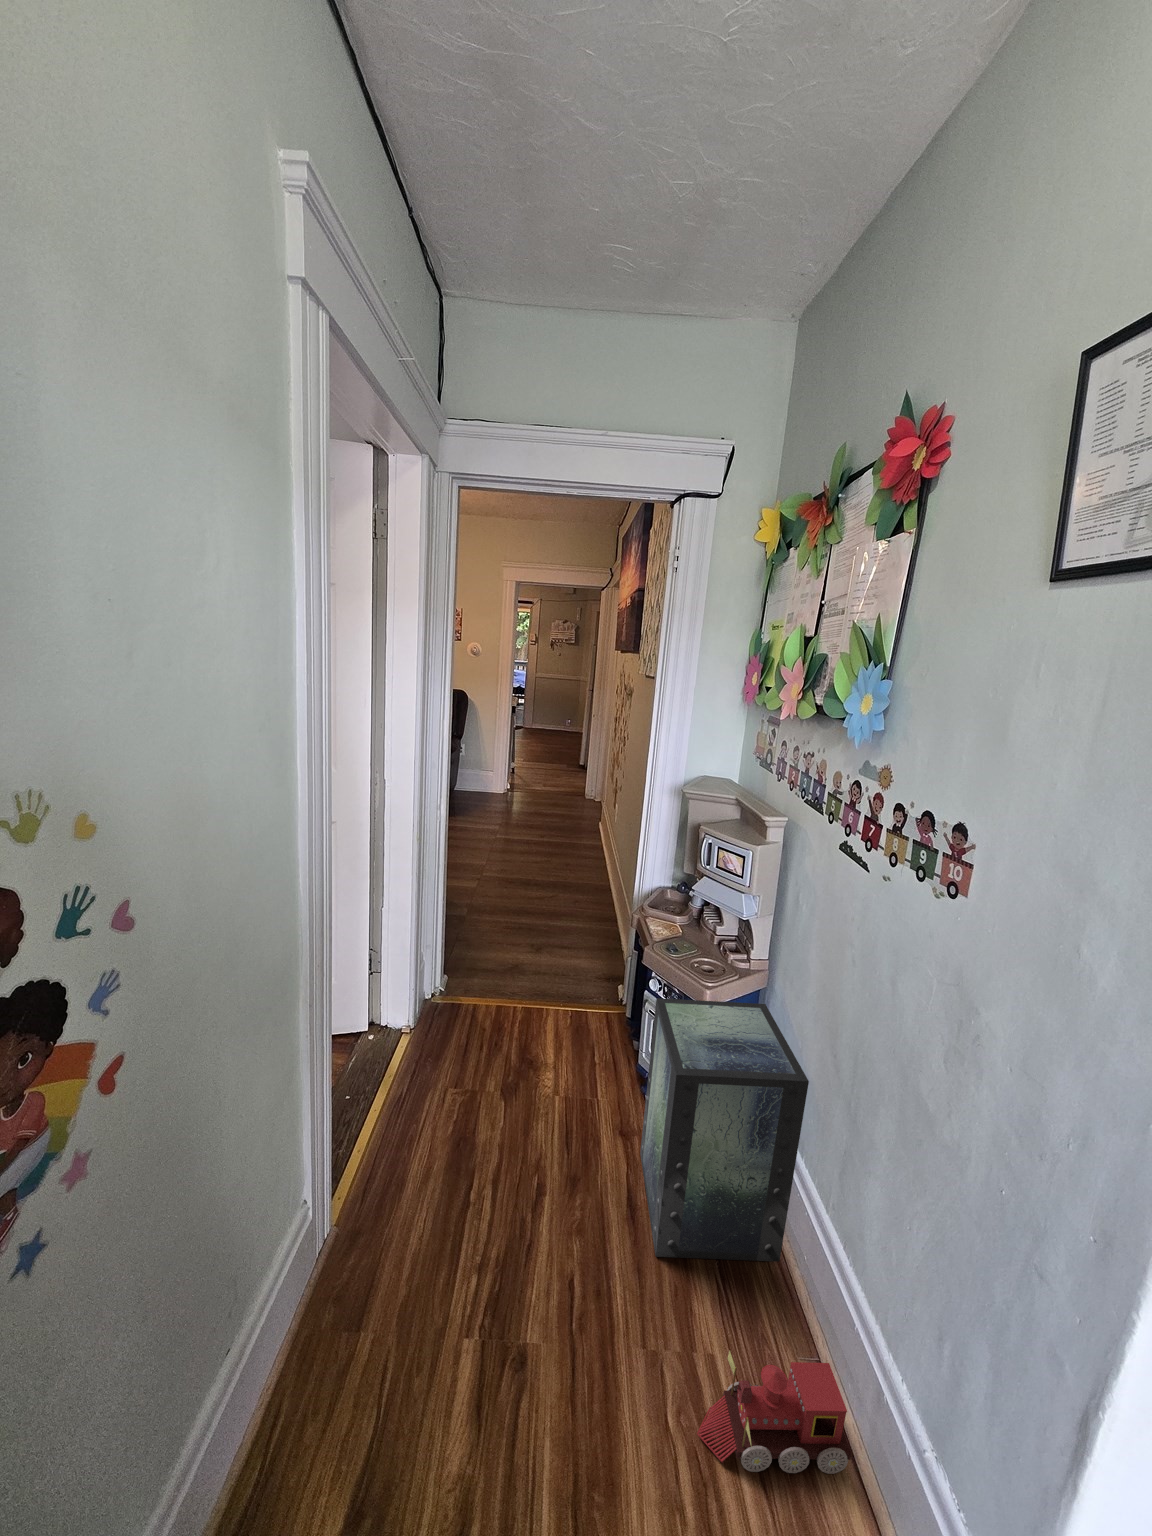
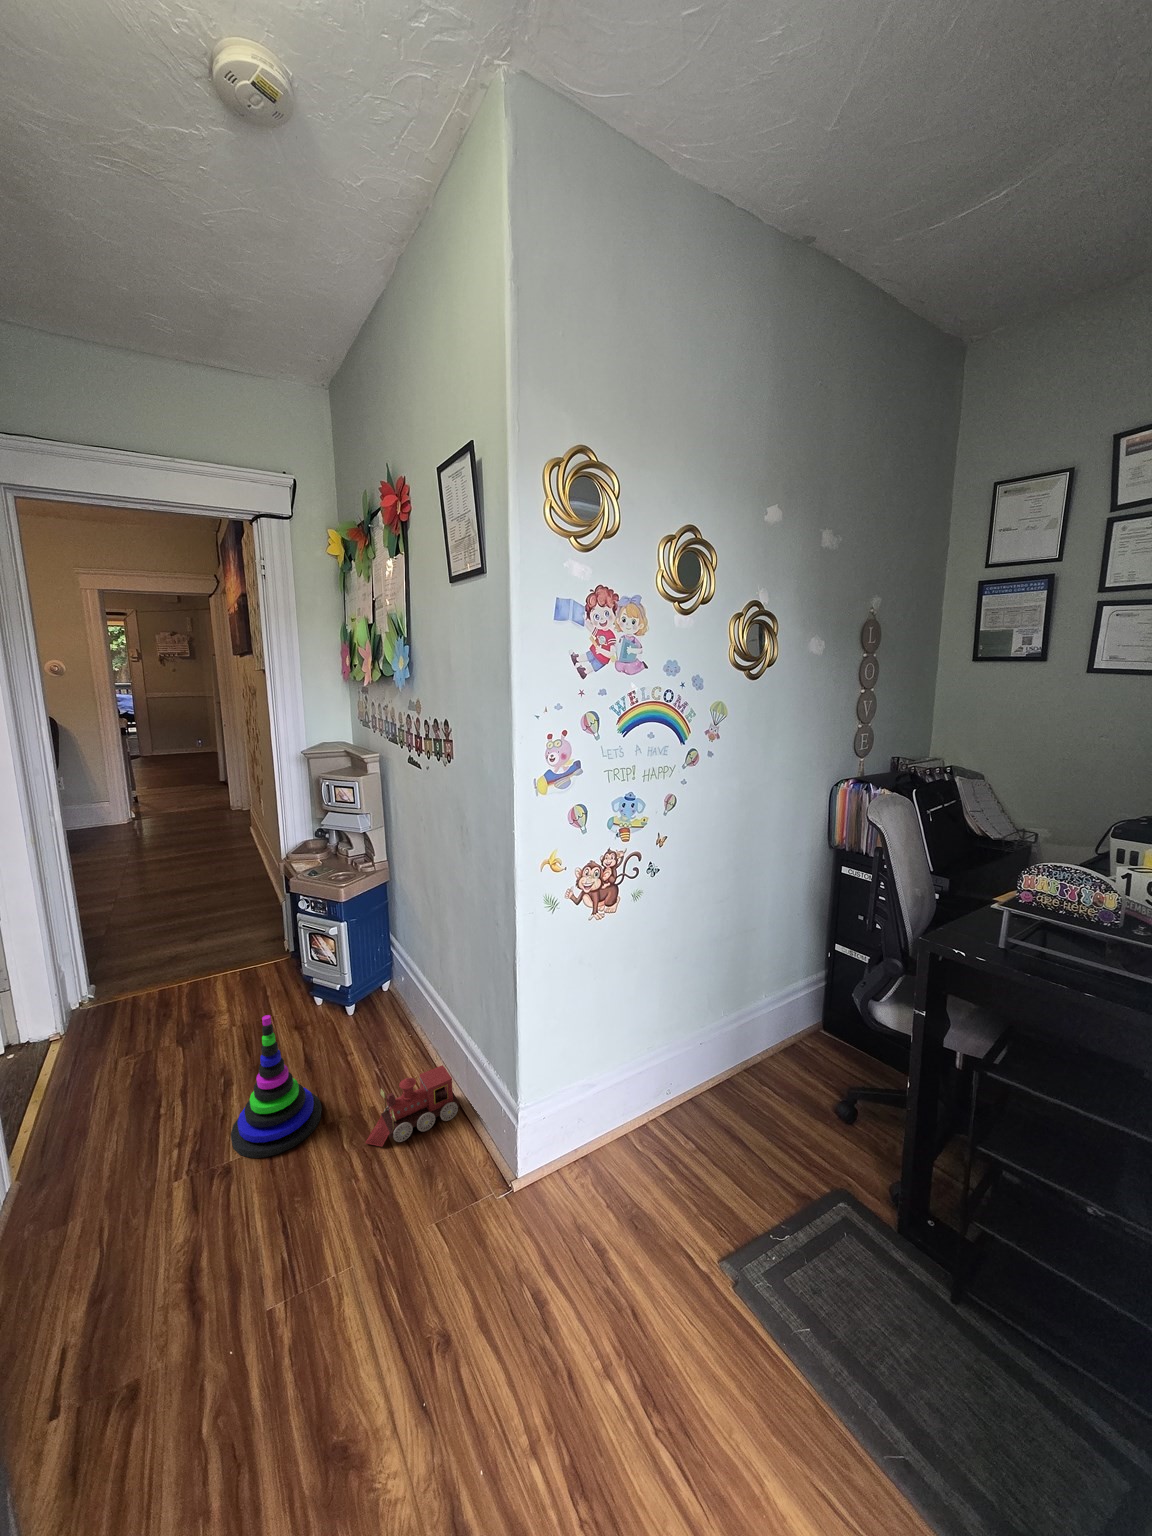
storage box: present [640,998,809,1262] -> none [302,888,421,1080]
stacking toy: none [534,1167,642,1368] -> present [231,1015,322,1158]

